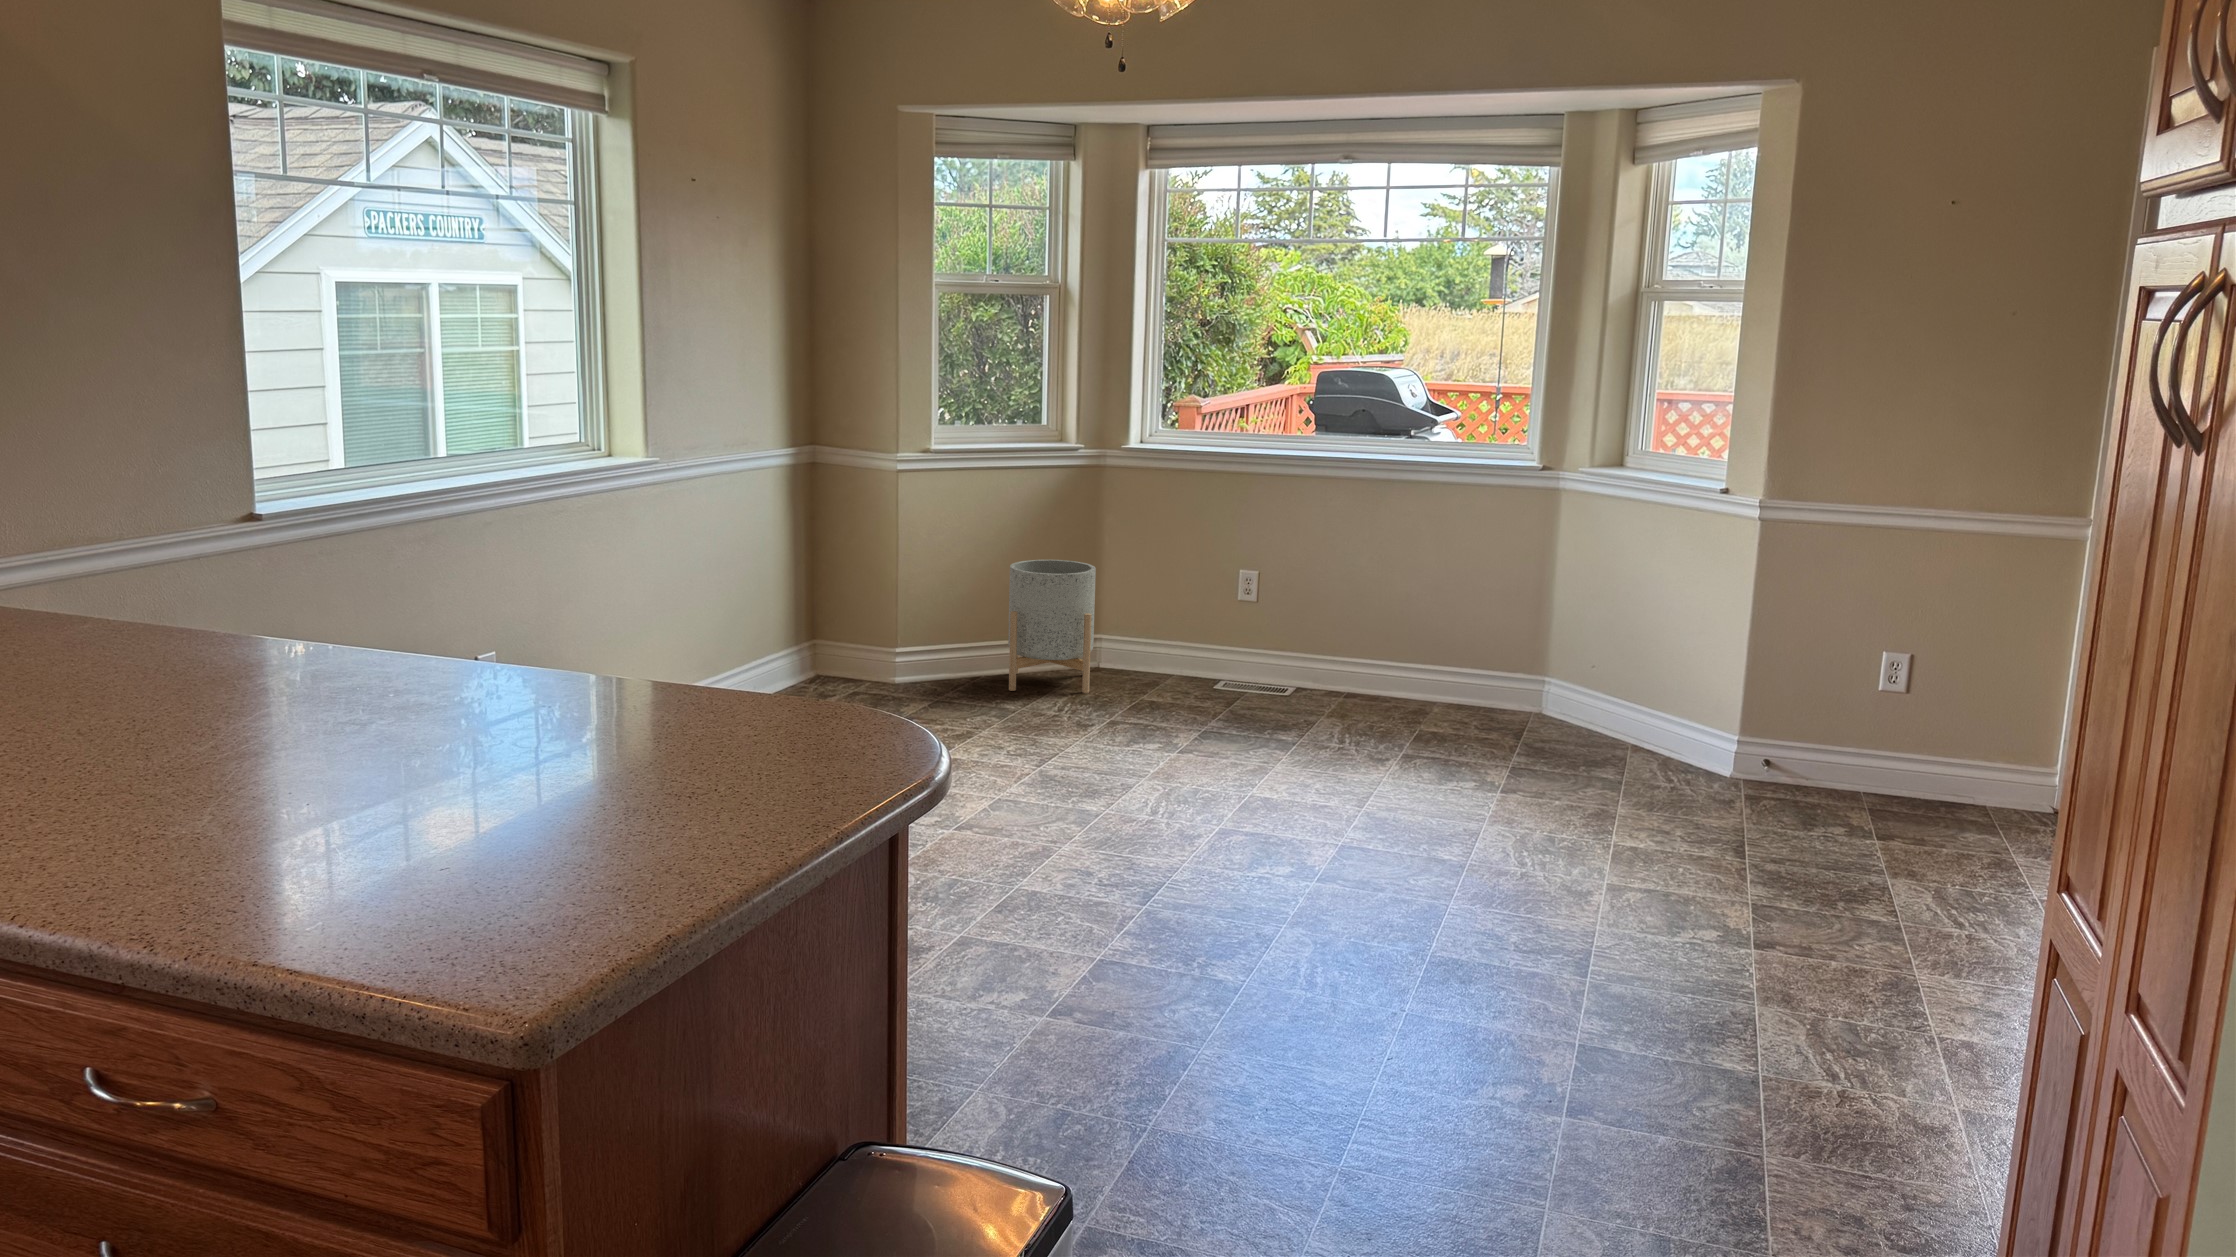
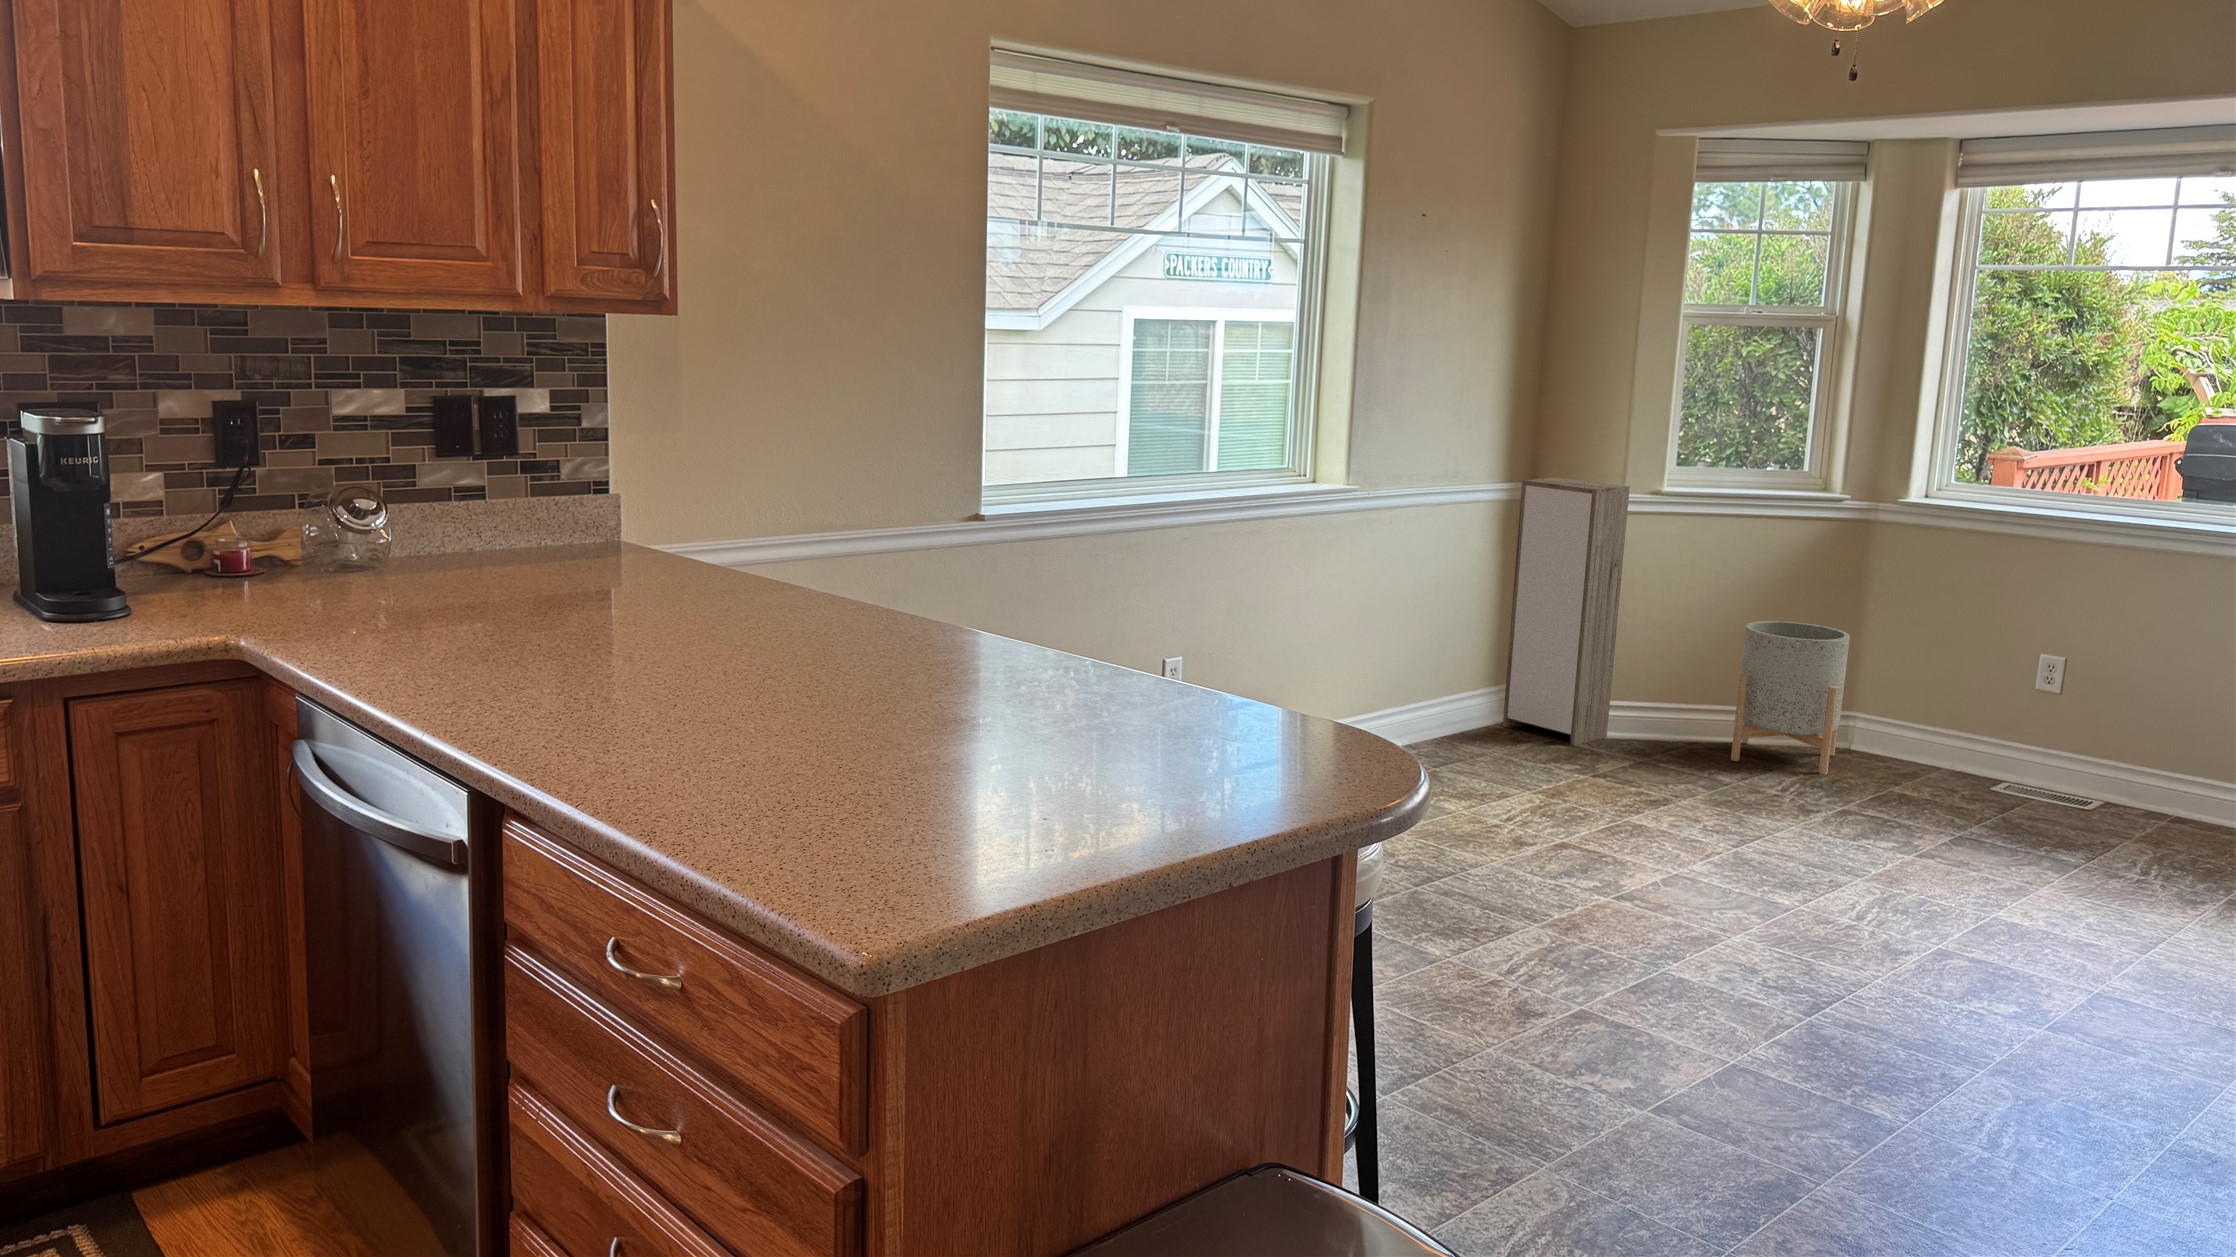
storage cabinet: none [800,439,899,695] -> present [1503,478,1630,745]

